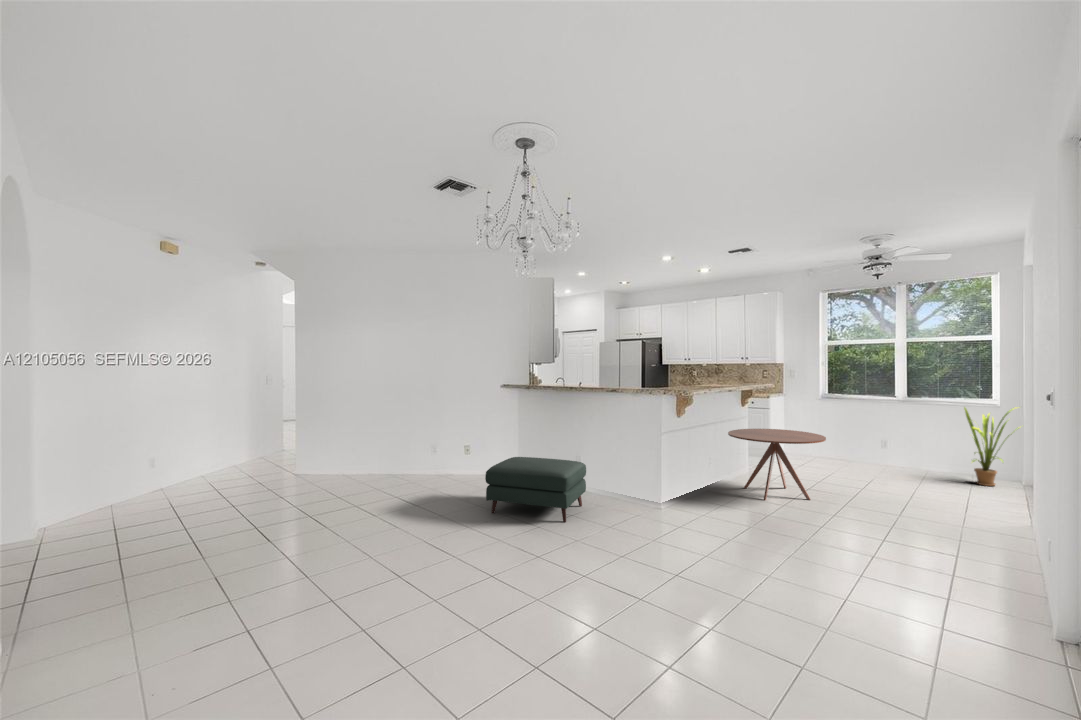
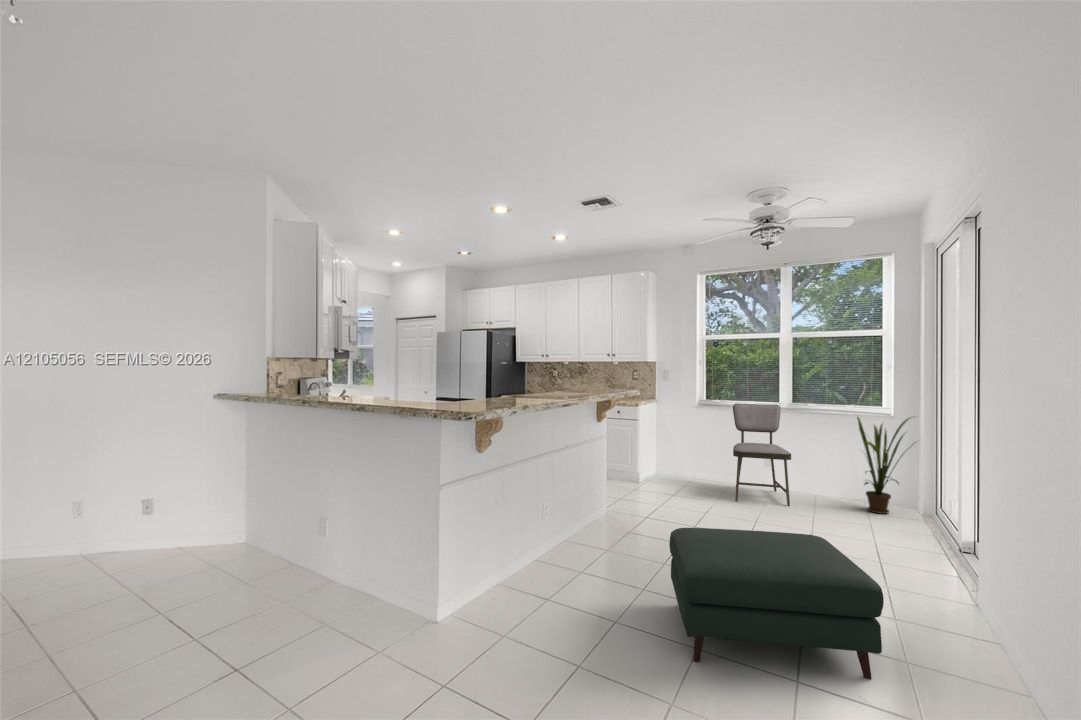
dining chair: none [854,397,905,478] -> present [733,404,791,506]
round table: present [728,429,826,500] -> none [573,449,702,562]
ottoman: present [485,457,586,522] -> present [669,528,884,679]

